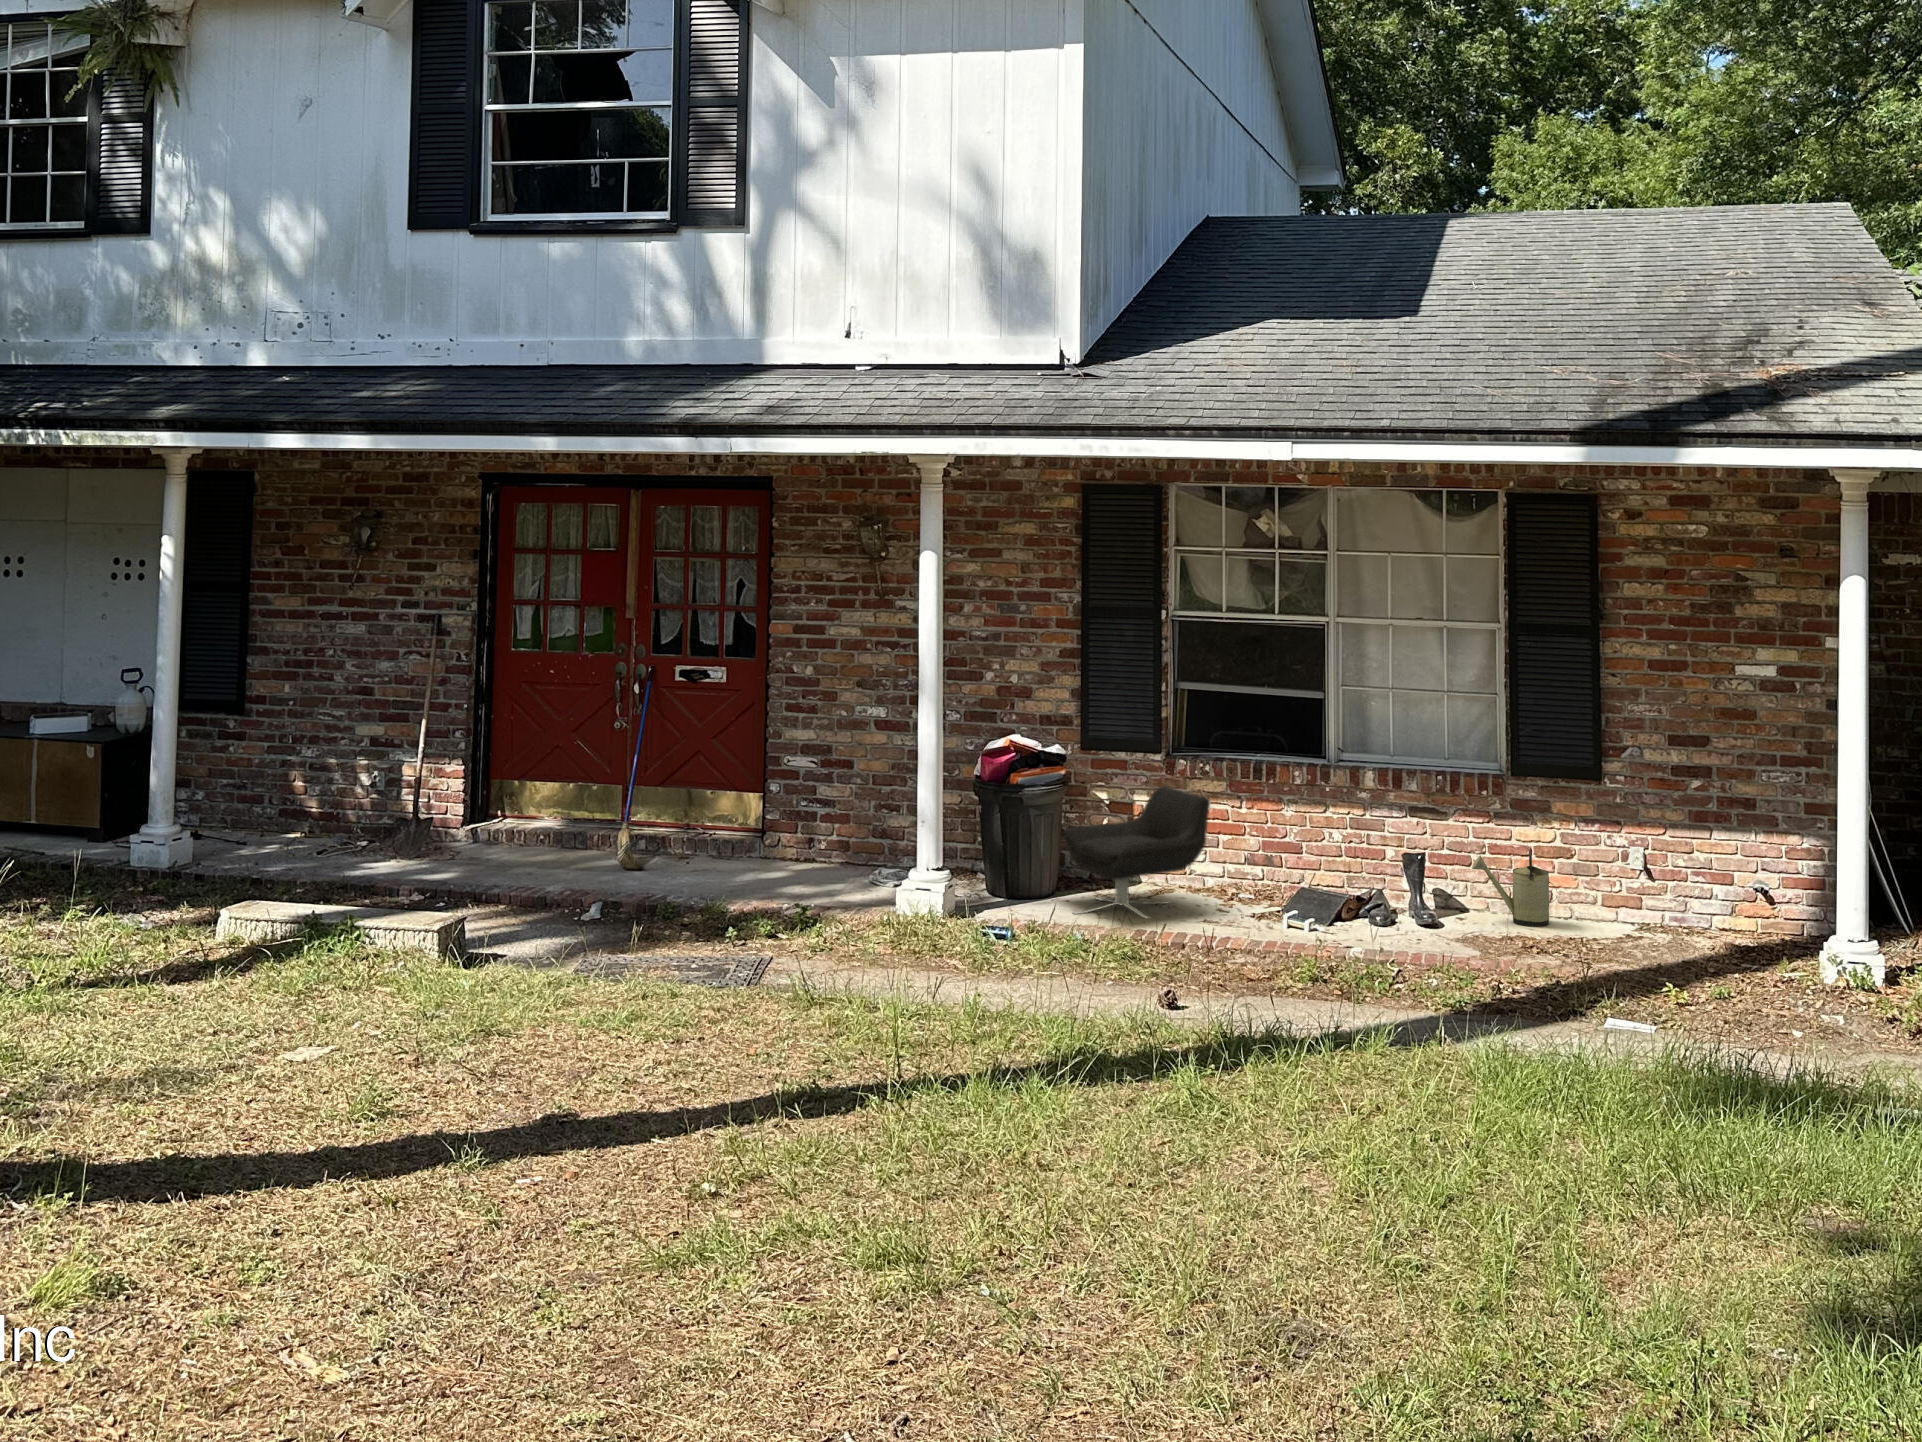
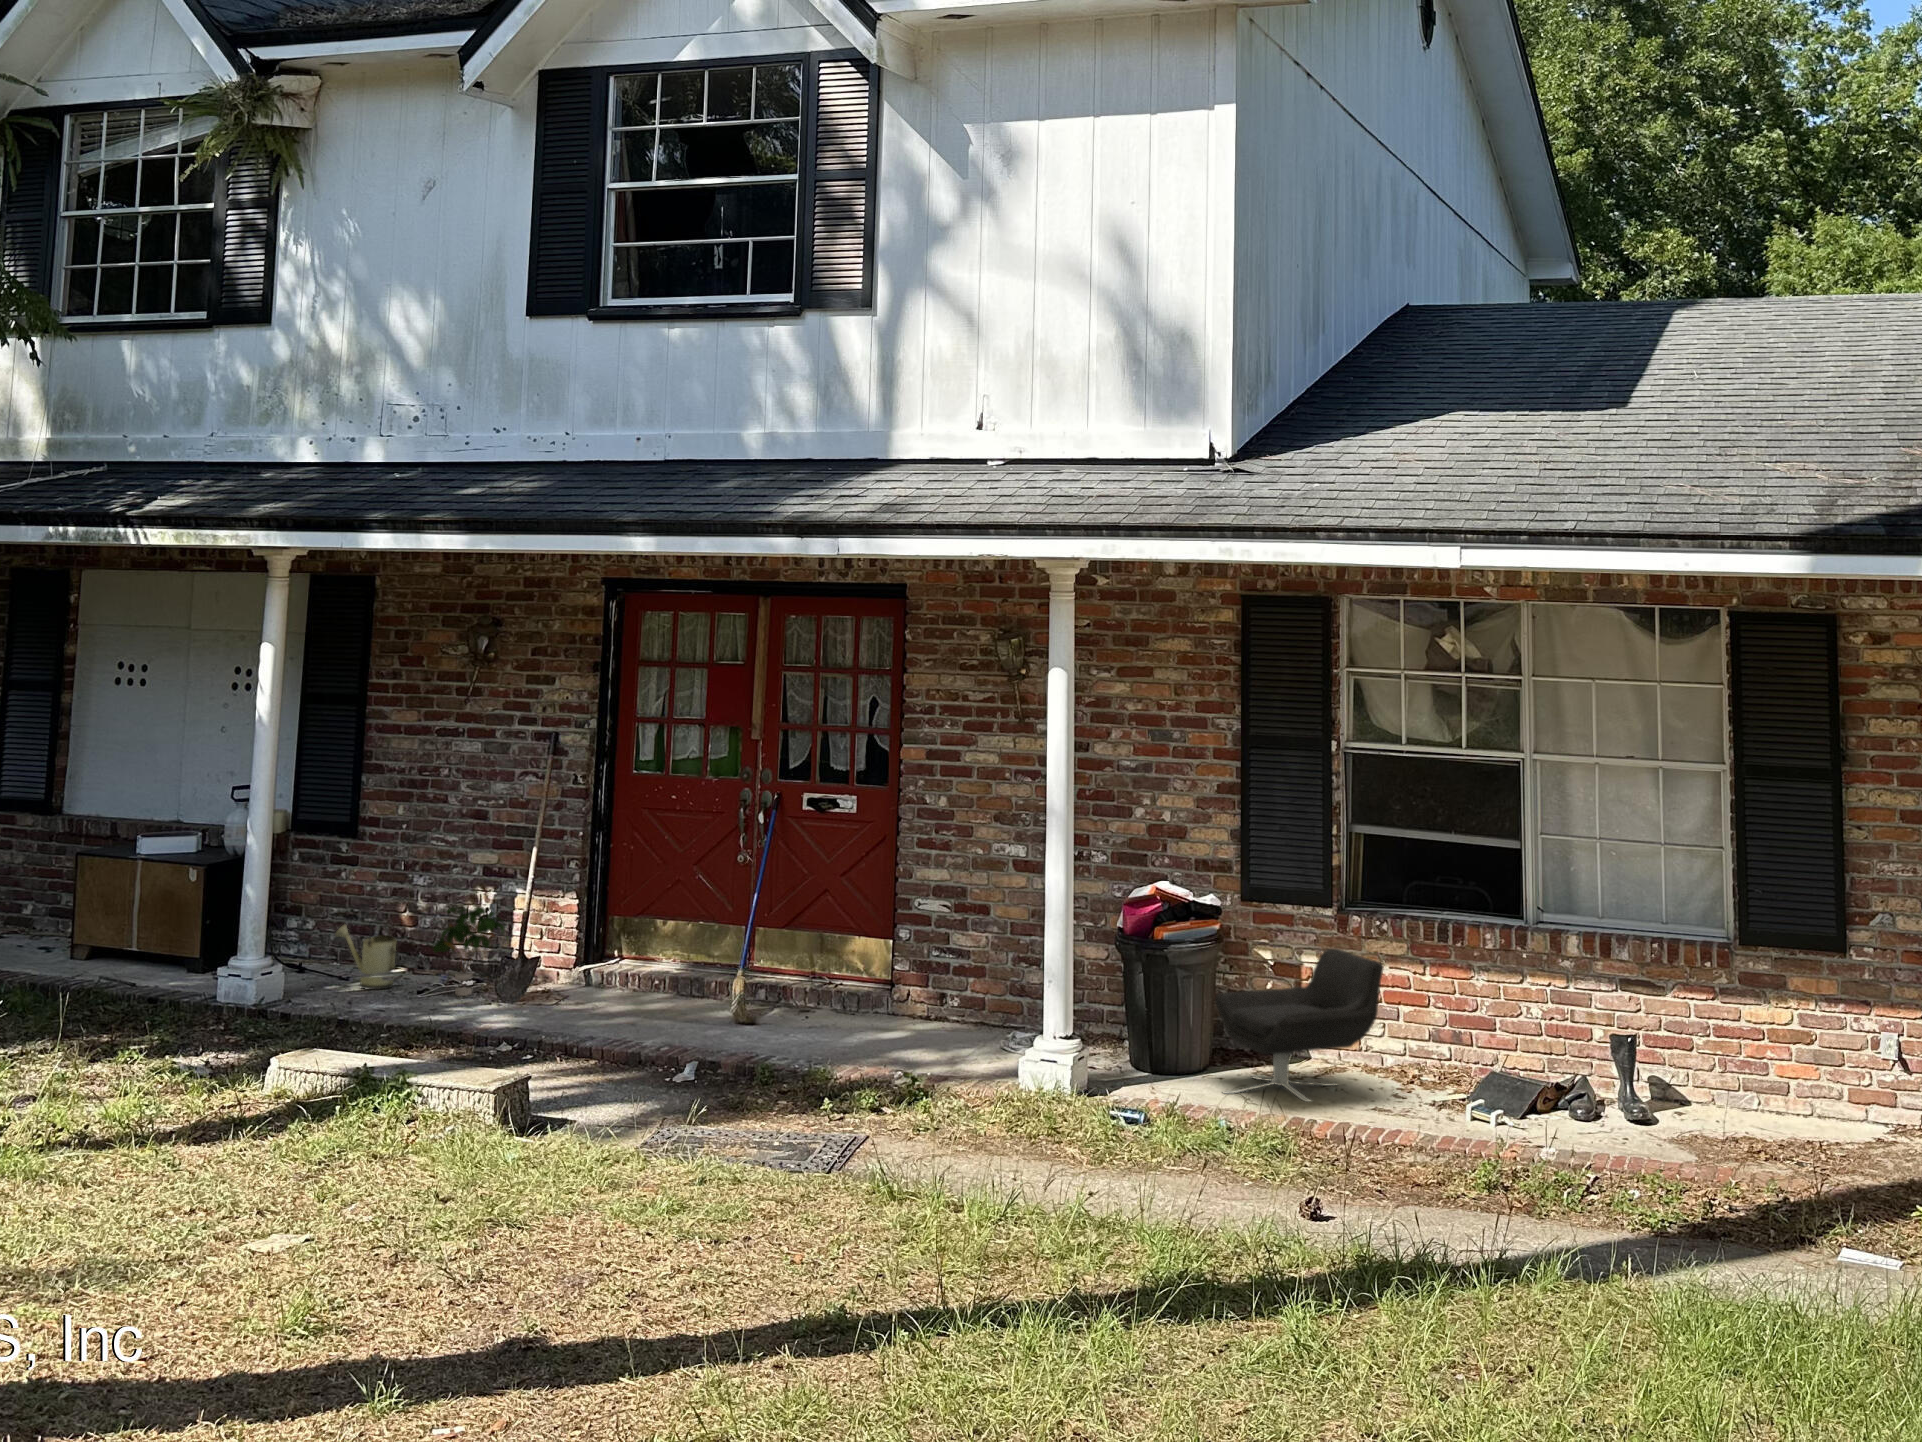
potted plant: none [338,769,407,849] -> present [431,907,505,996]
watering can: present [1472,850,1557,927] -> present [335,925,397,990]

